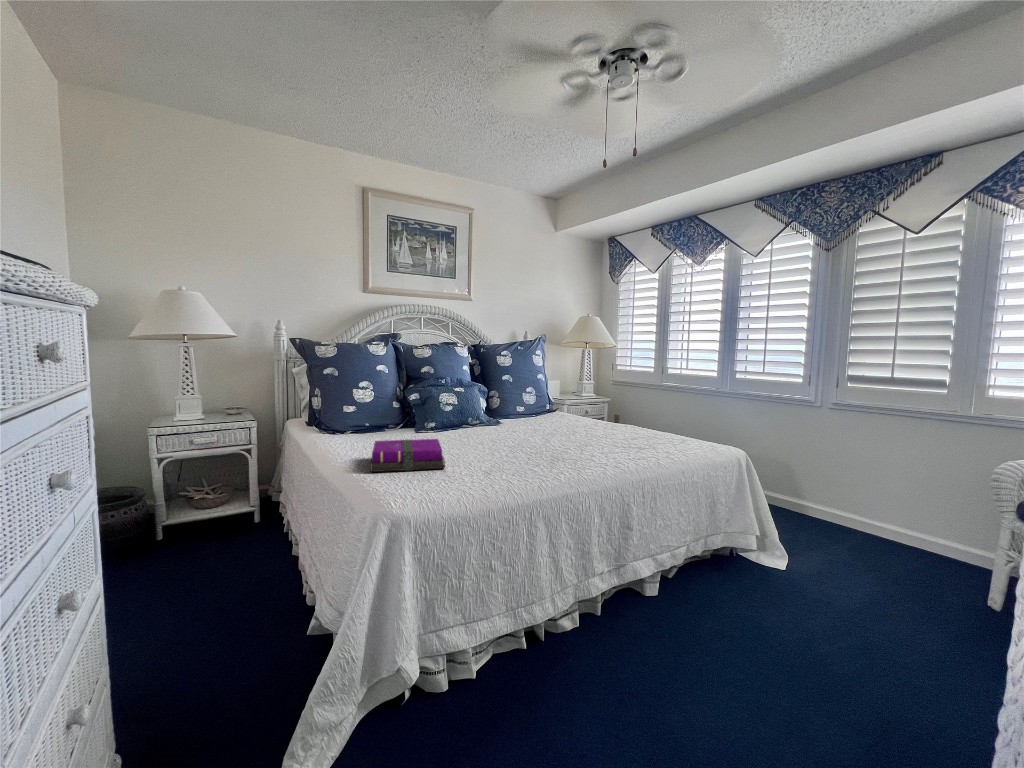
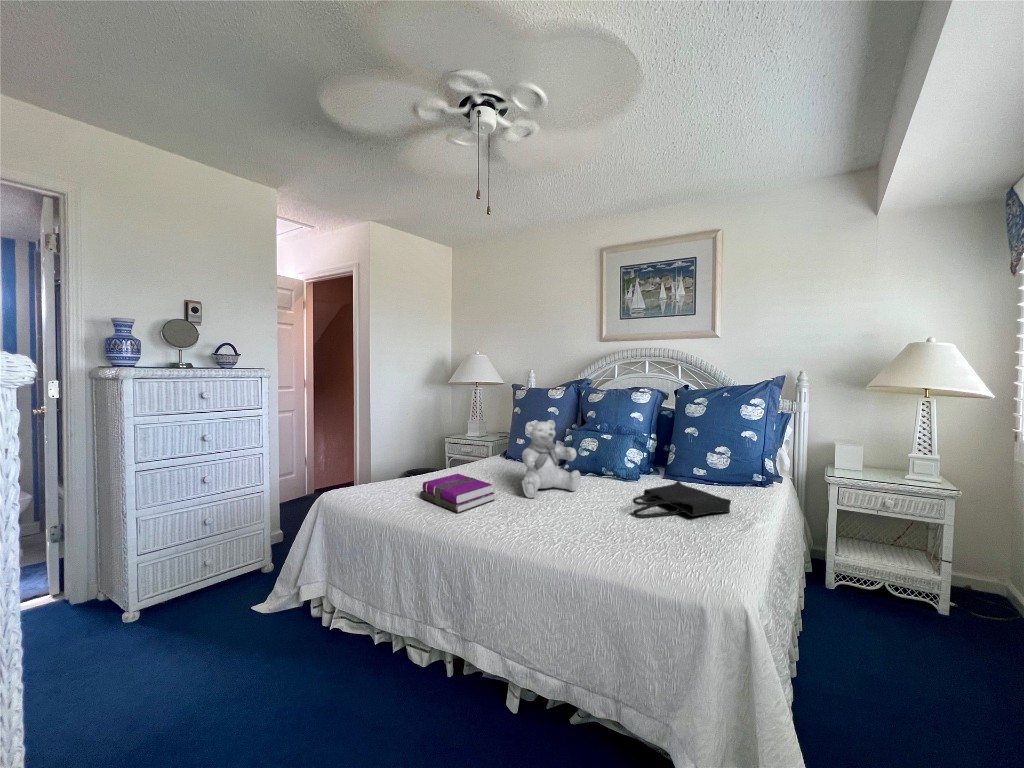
teddy bear: none [430,371,476,448] -> present [522,420,580,498]
tote bag: none [522,415,573,439] -> present [633,481,731,518]

